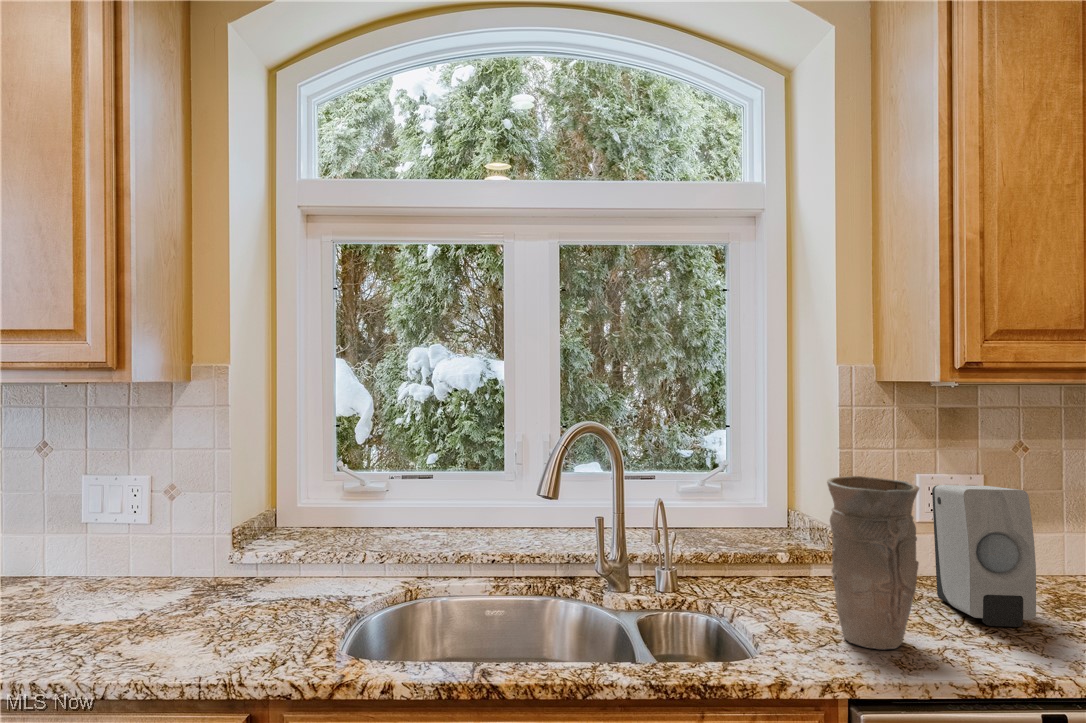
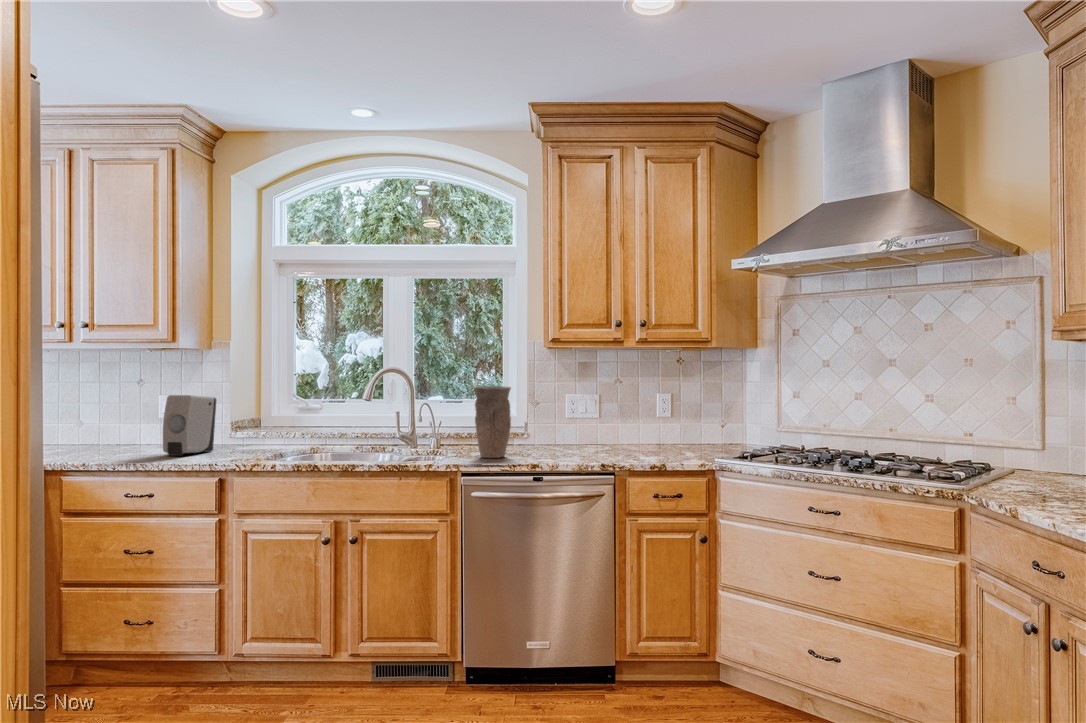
soap dispenser: present [932,485,1036,627] -> present [163,395,216,456]

